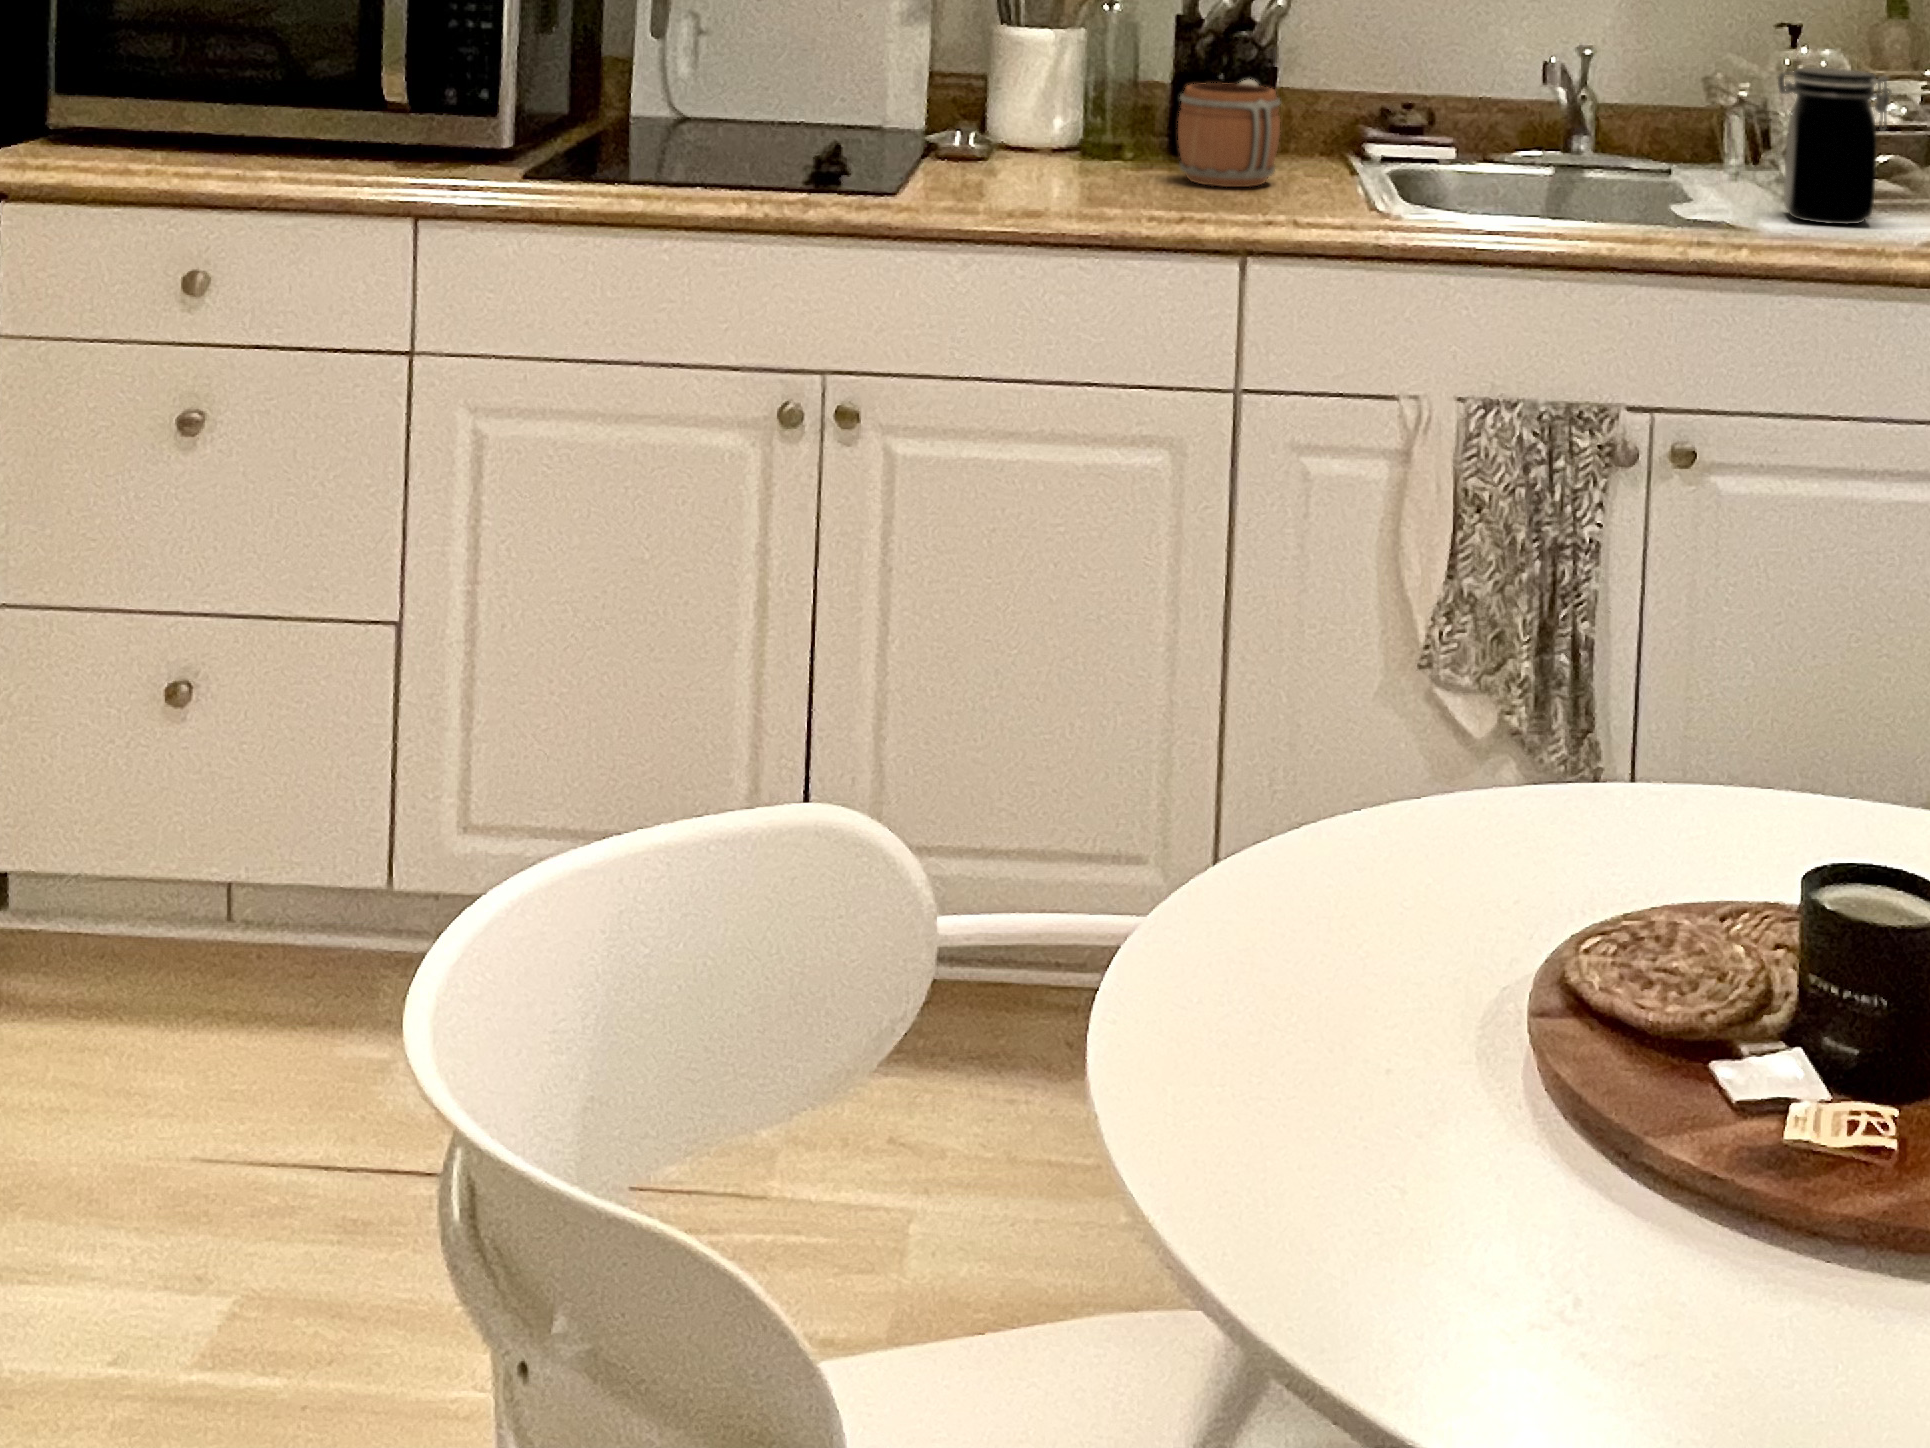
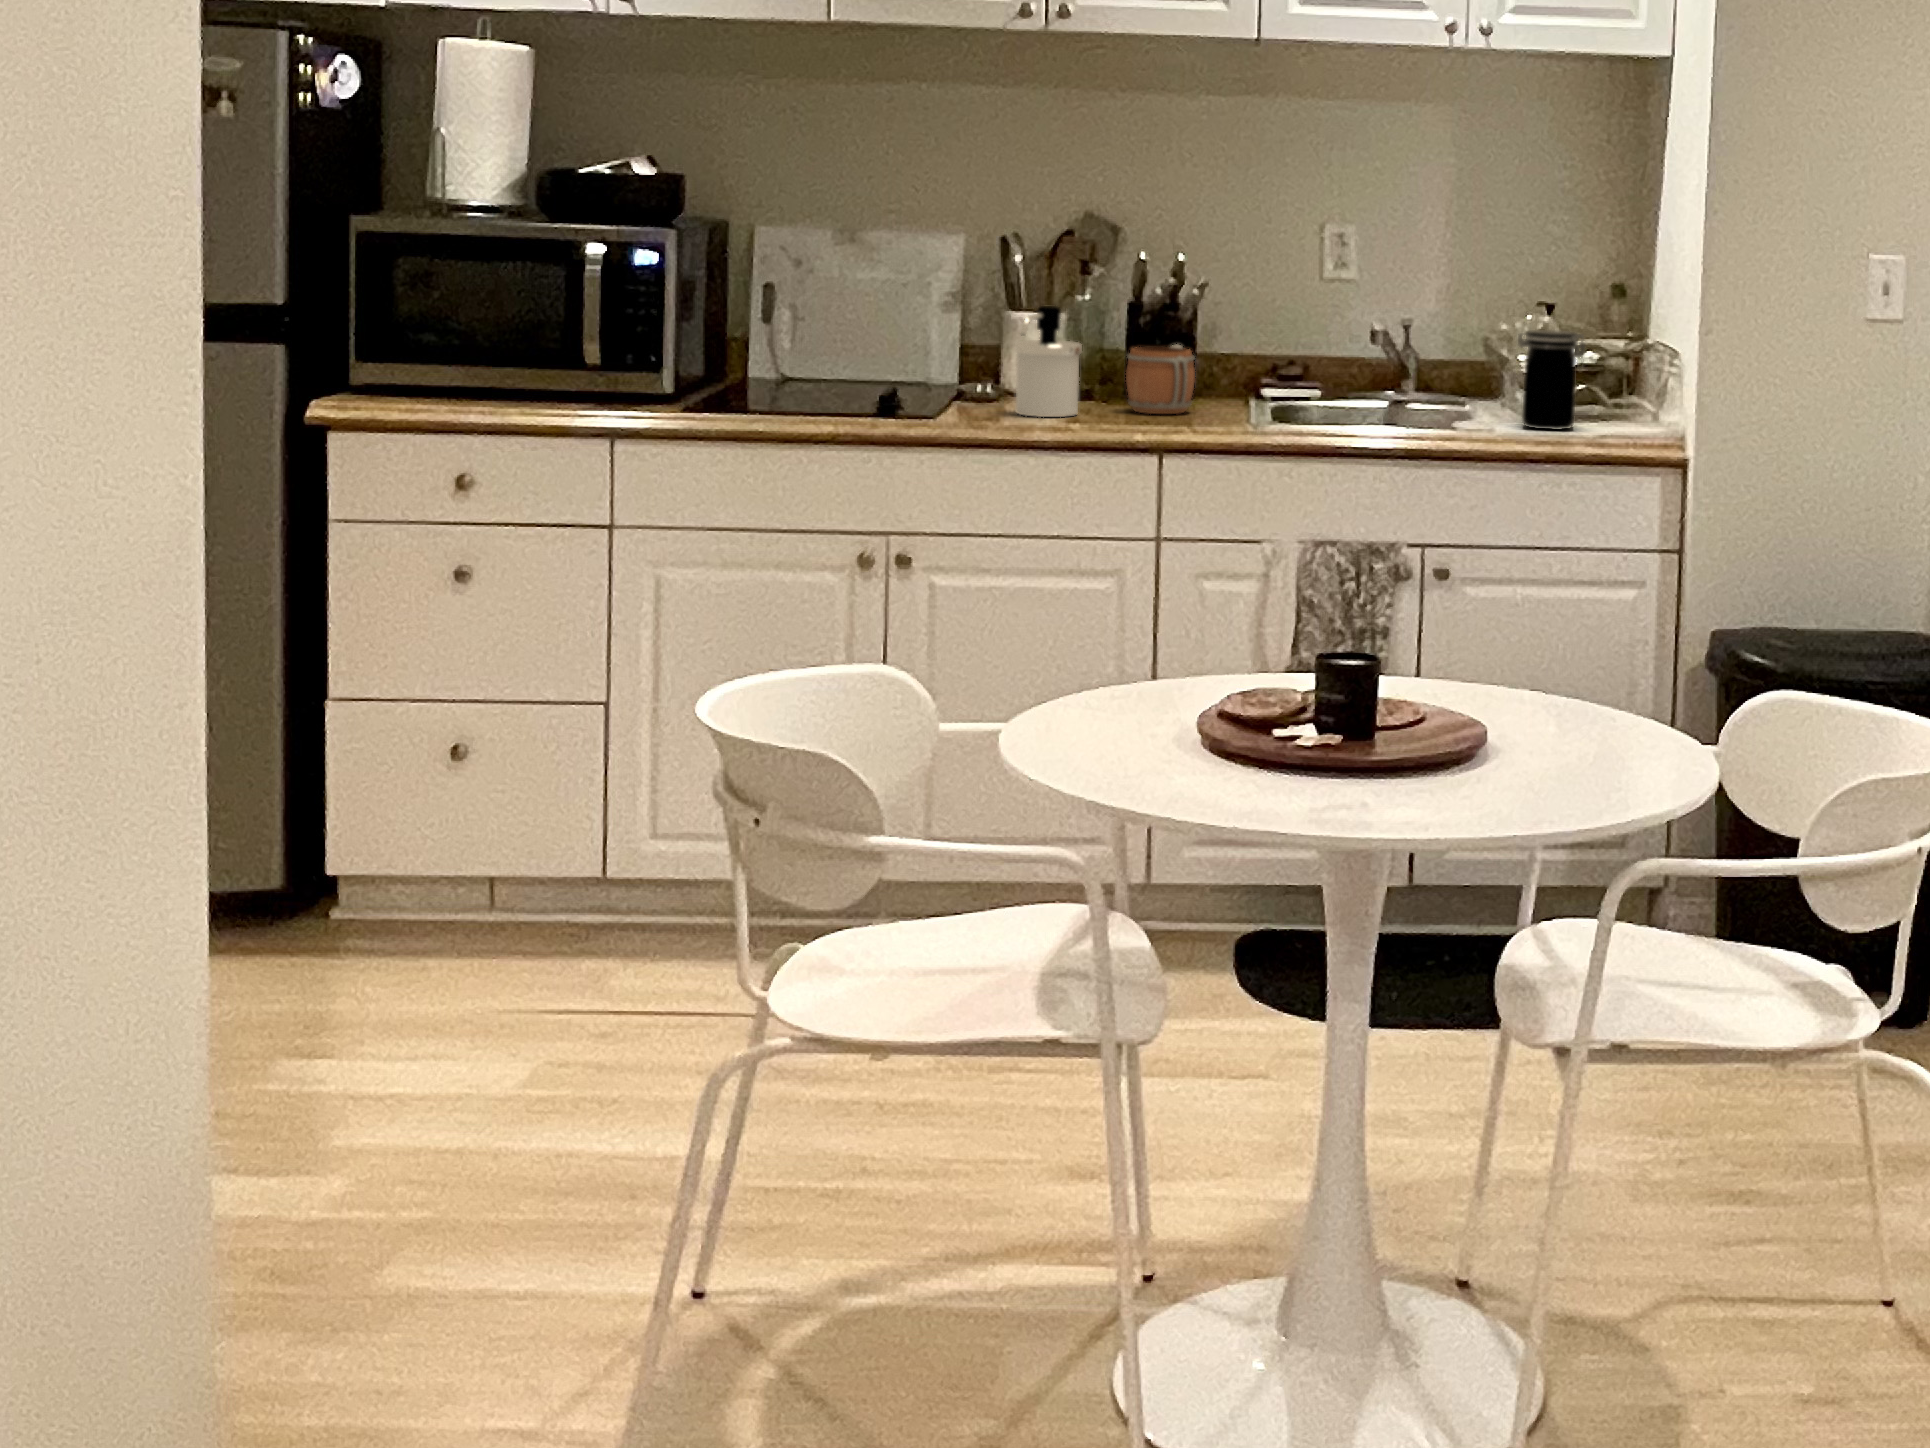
soap dispenser: none [1015,22,1115,191] -> present [1015,306,1082,417]

